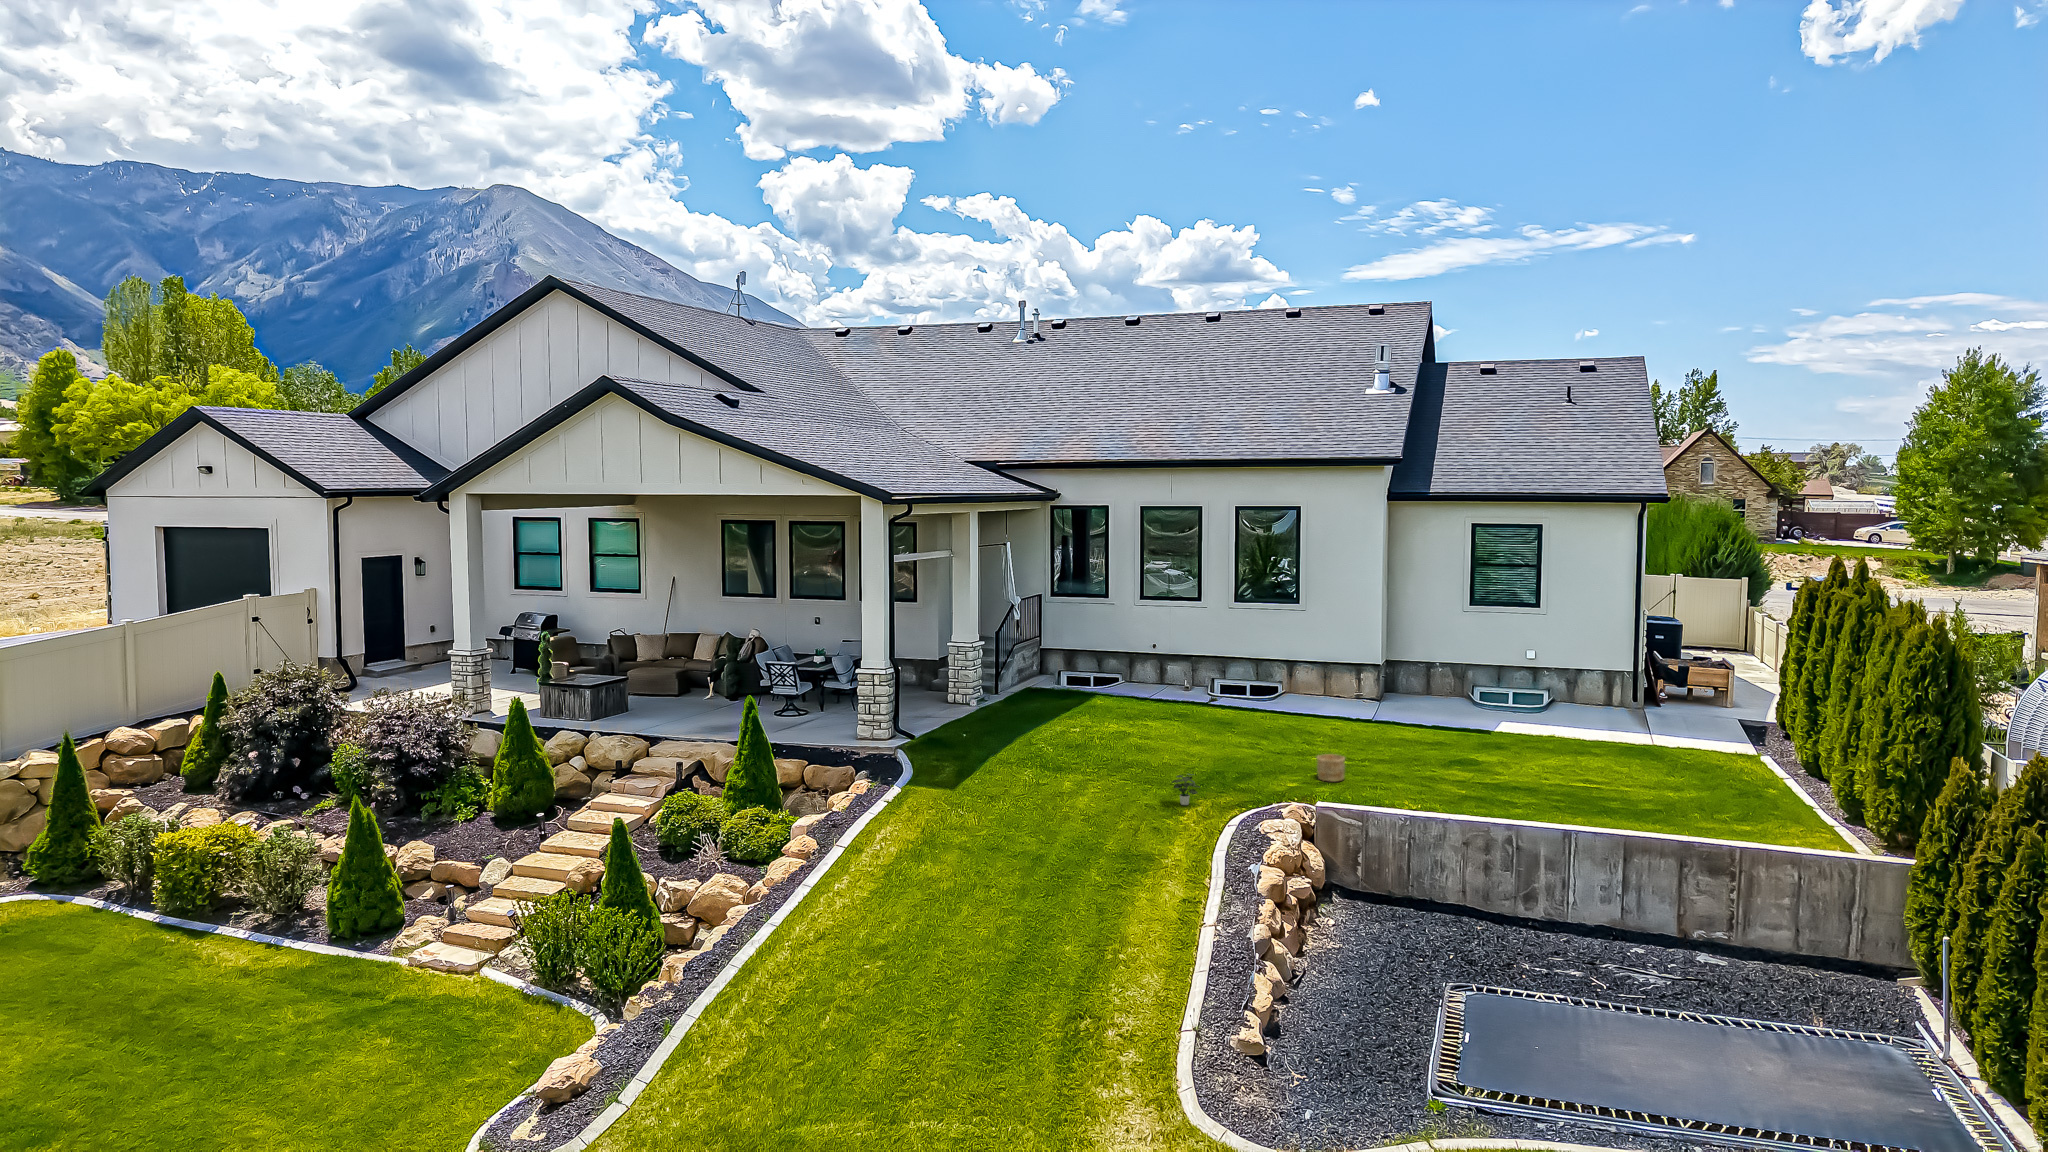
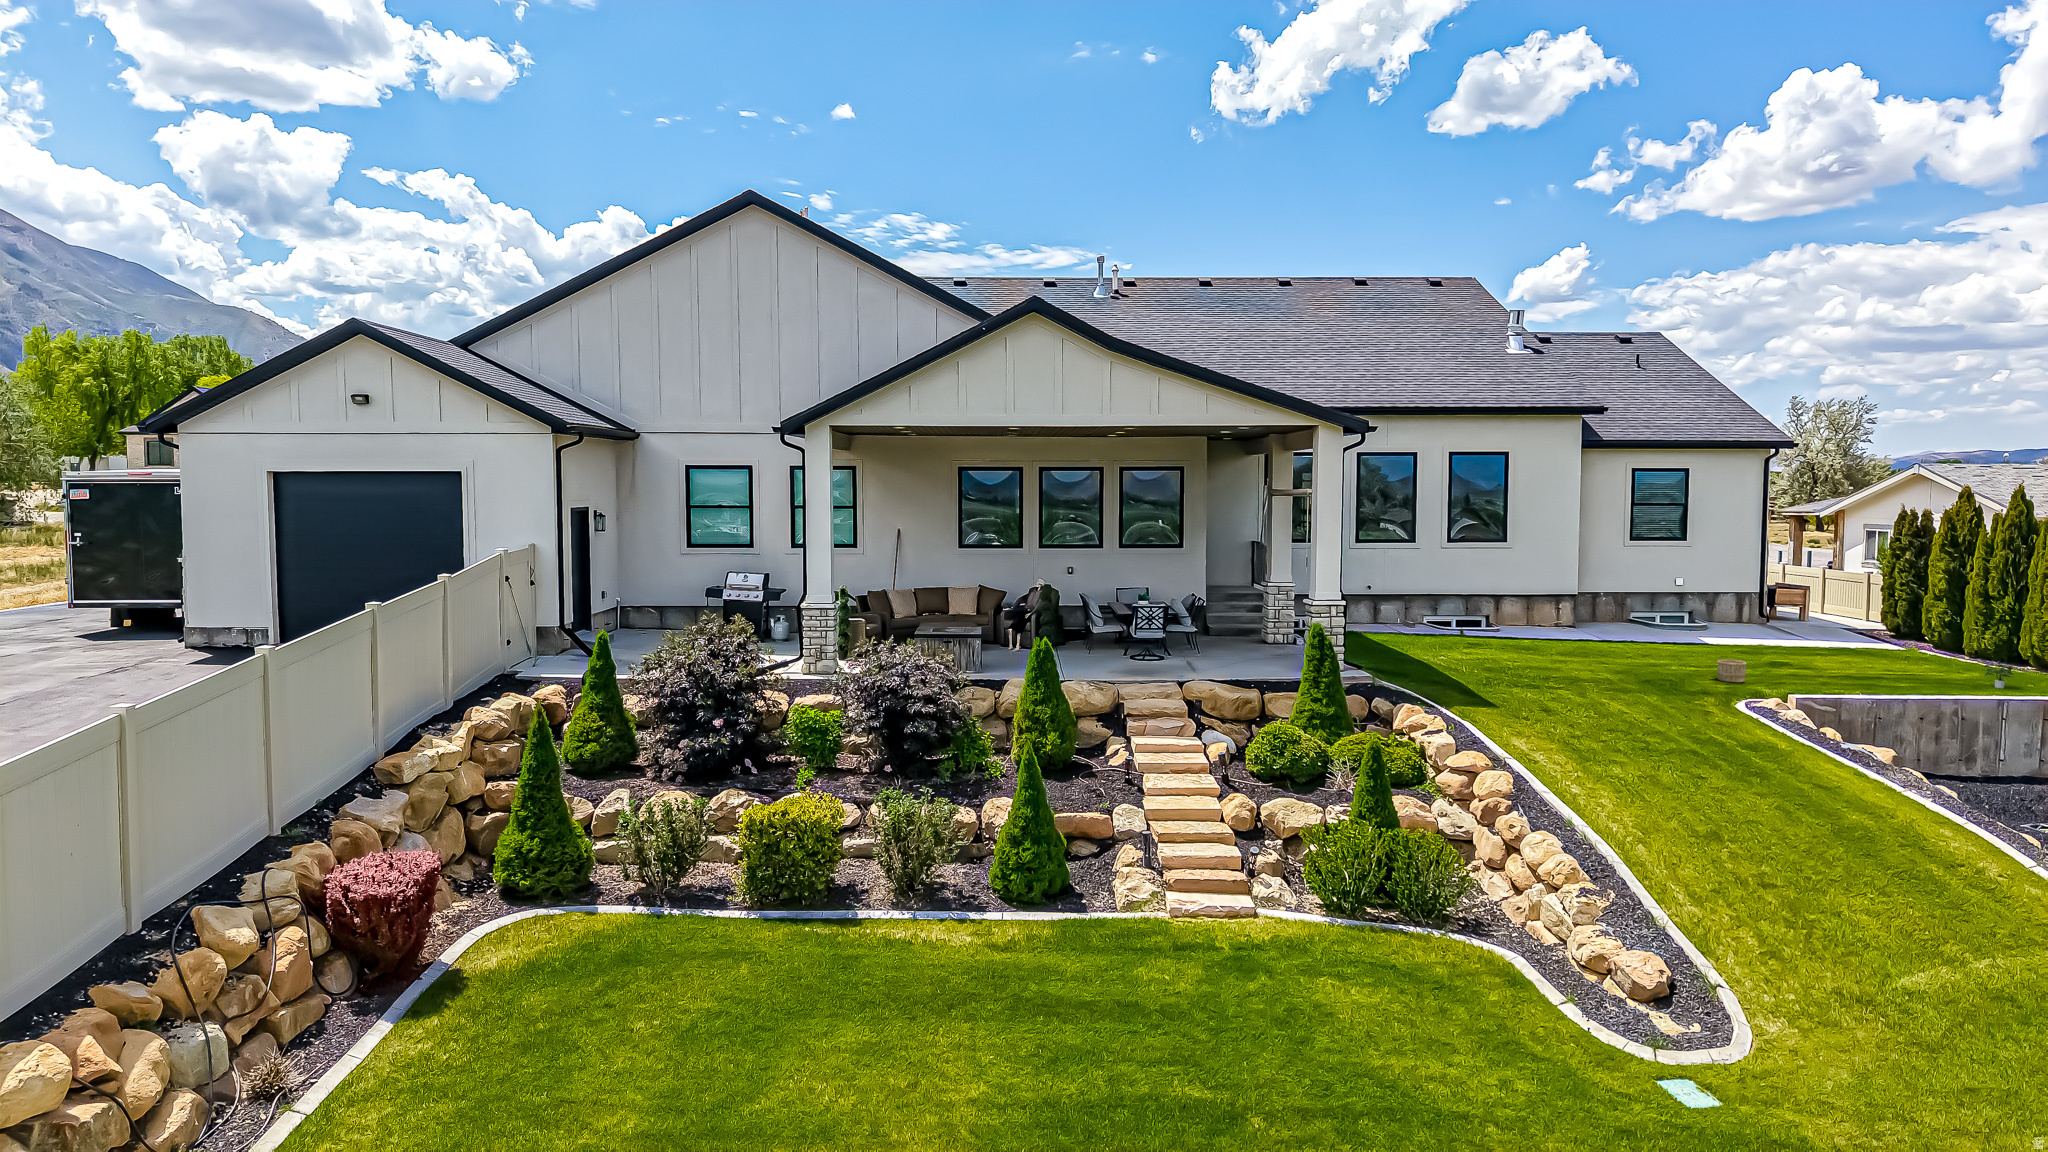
potted plant: present [1172,774,1200,805] -> present [1985,662,2013,688]

